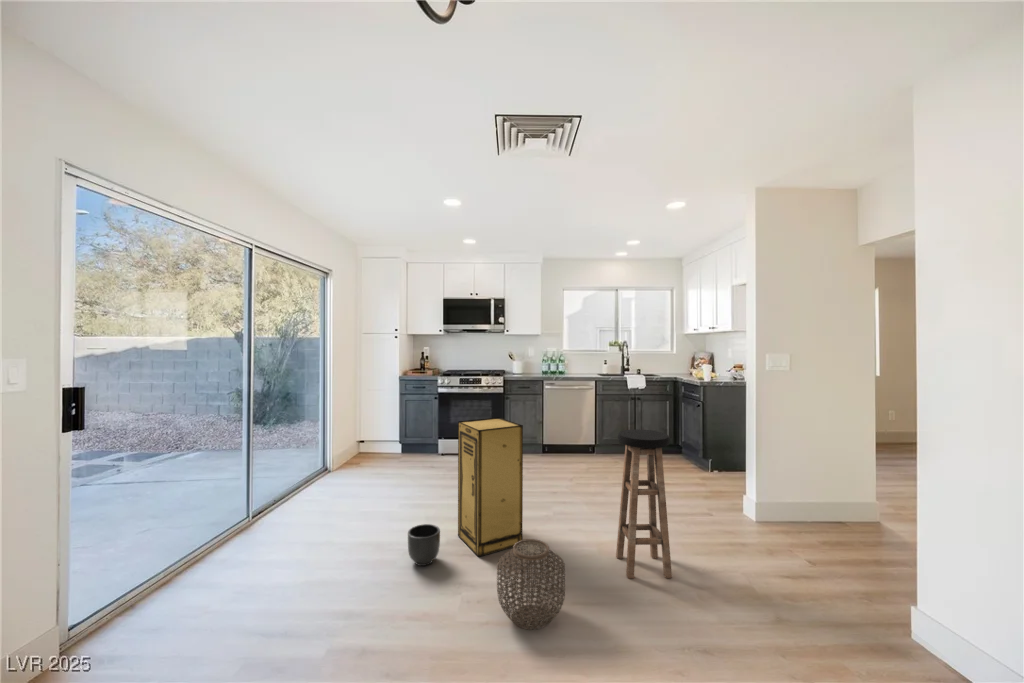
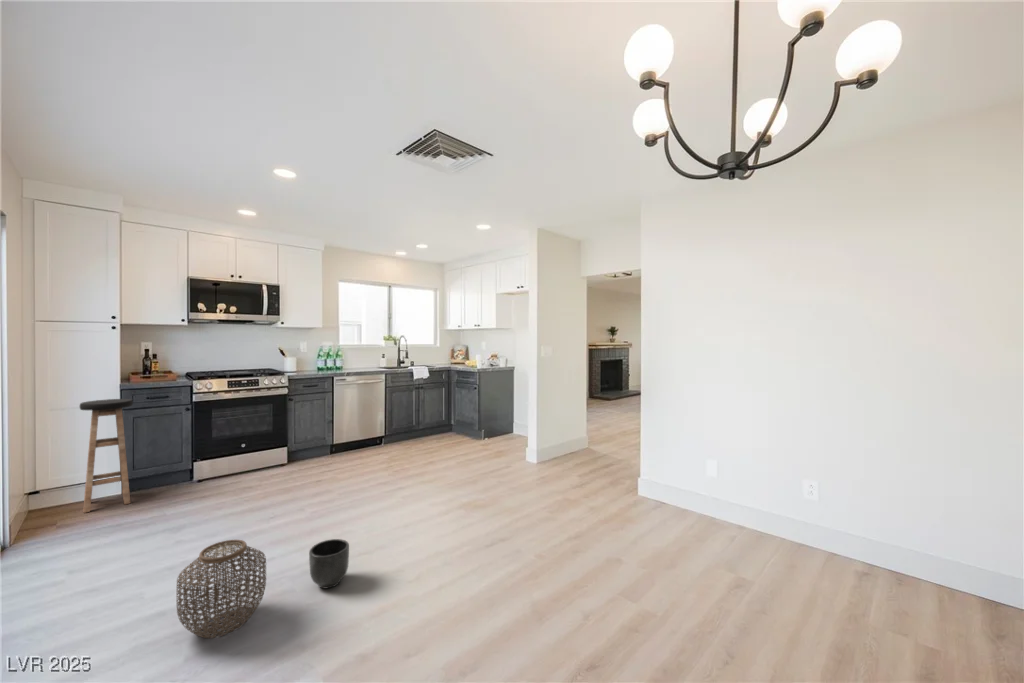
storage cabinet: present [458,417,523,557] -> none [337,412,411,557]
bar stool: present [616,429,672,578] -> present [80,399,133,513]
woven basket: present [497,539,565,629] -> present [177,540,266,638]

